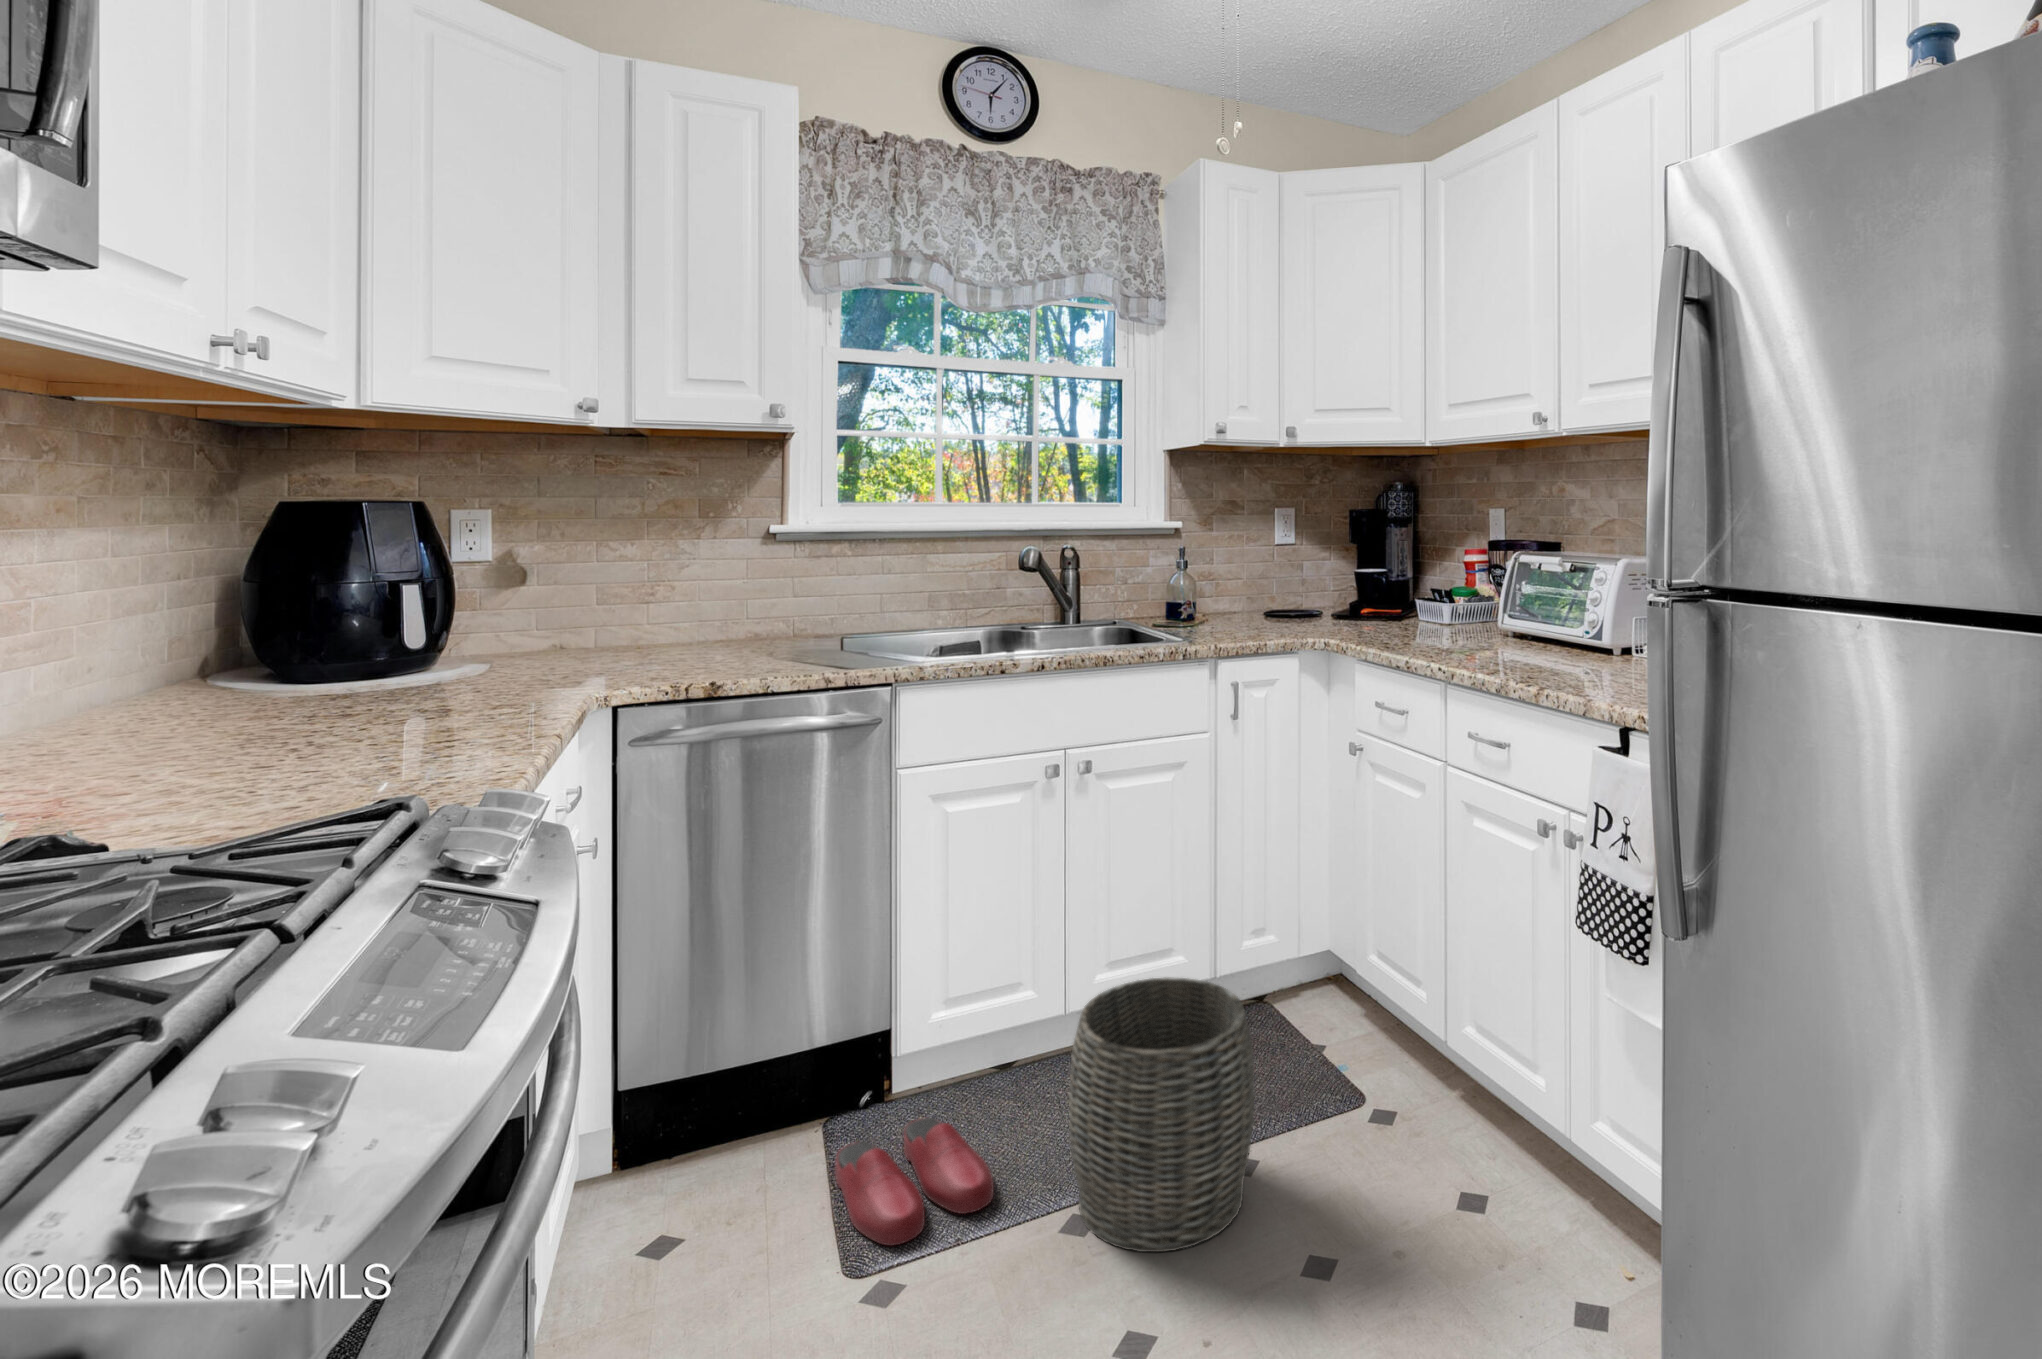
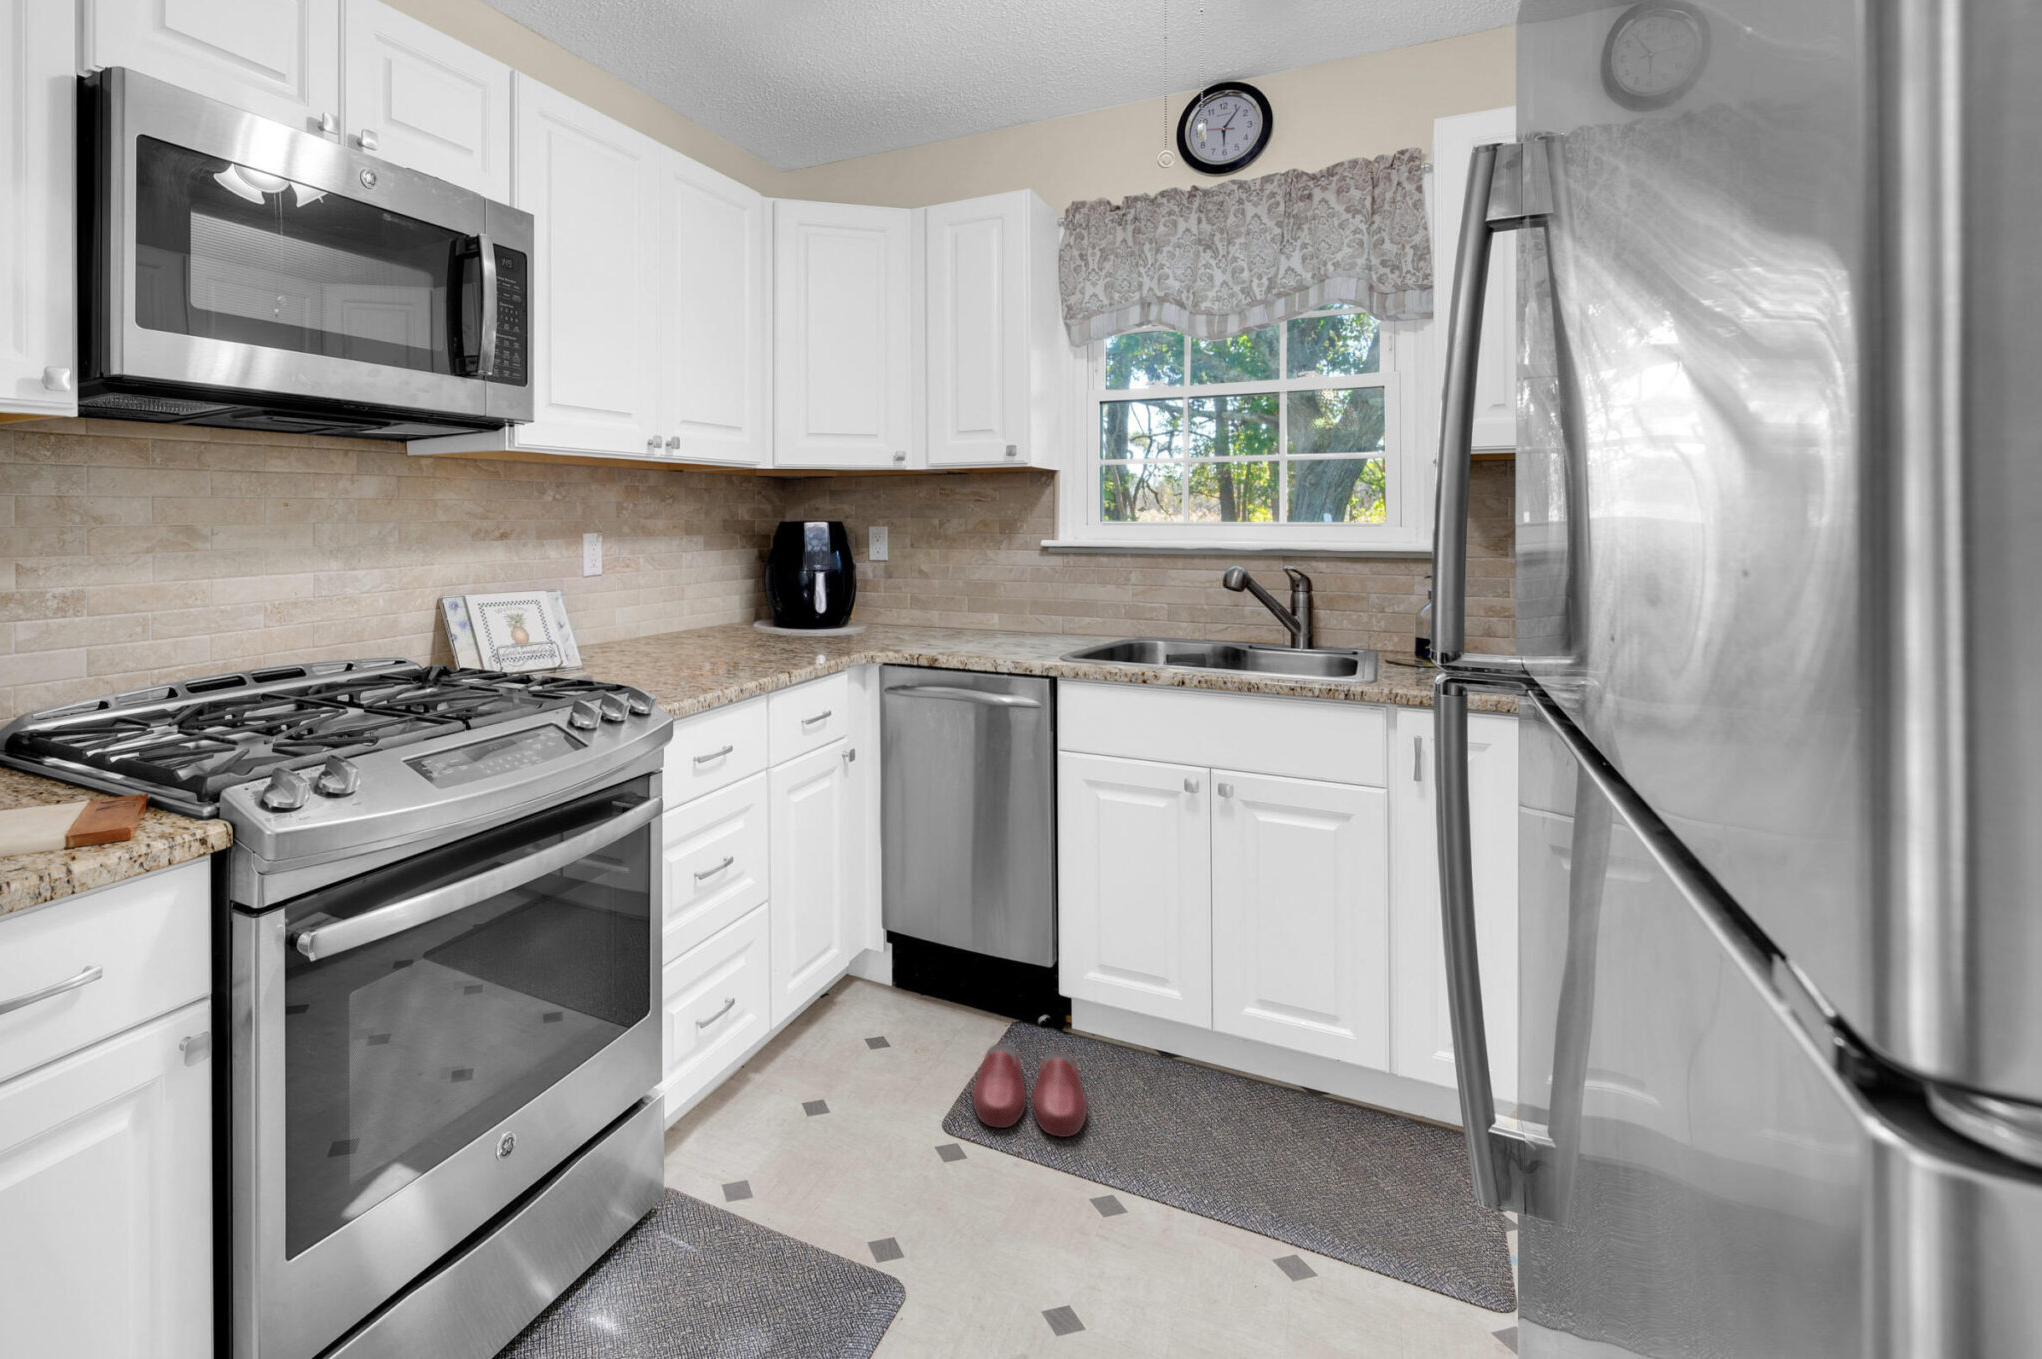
woven basket: present [1069,977,1255,1252] -> none [1117,997,1313,1271]

